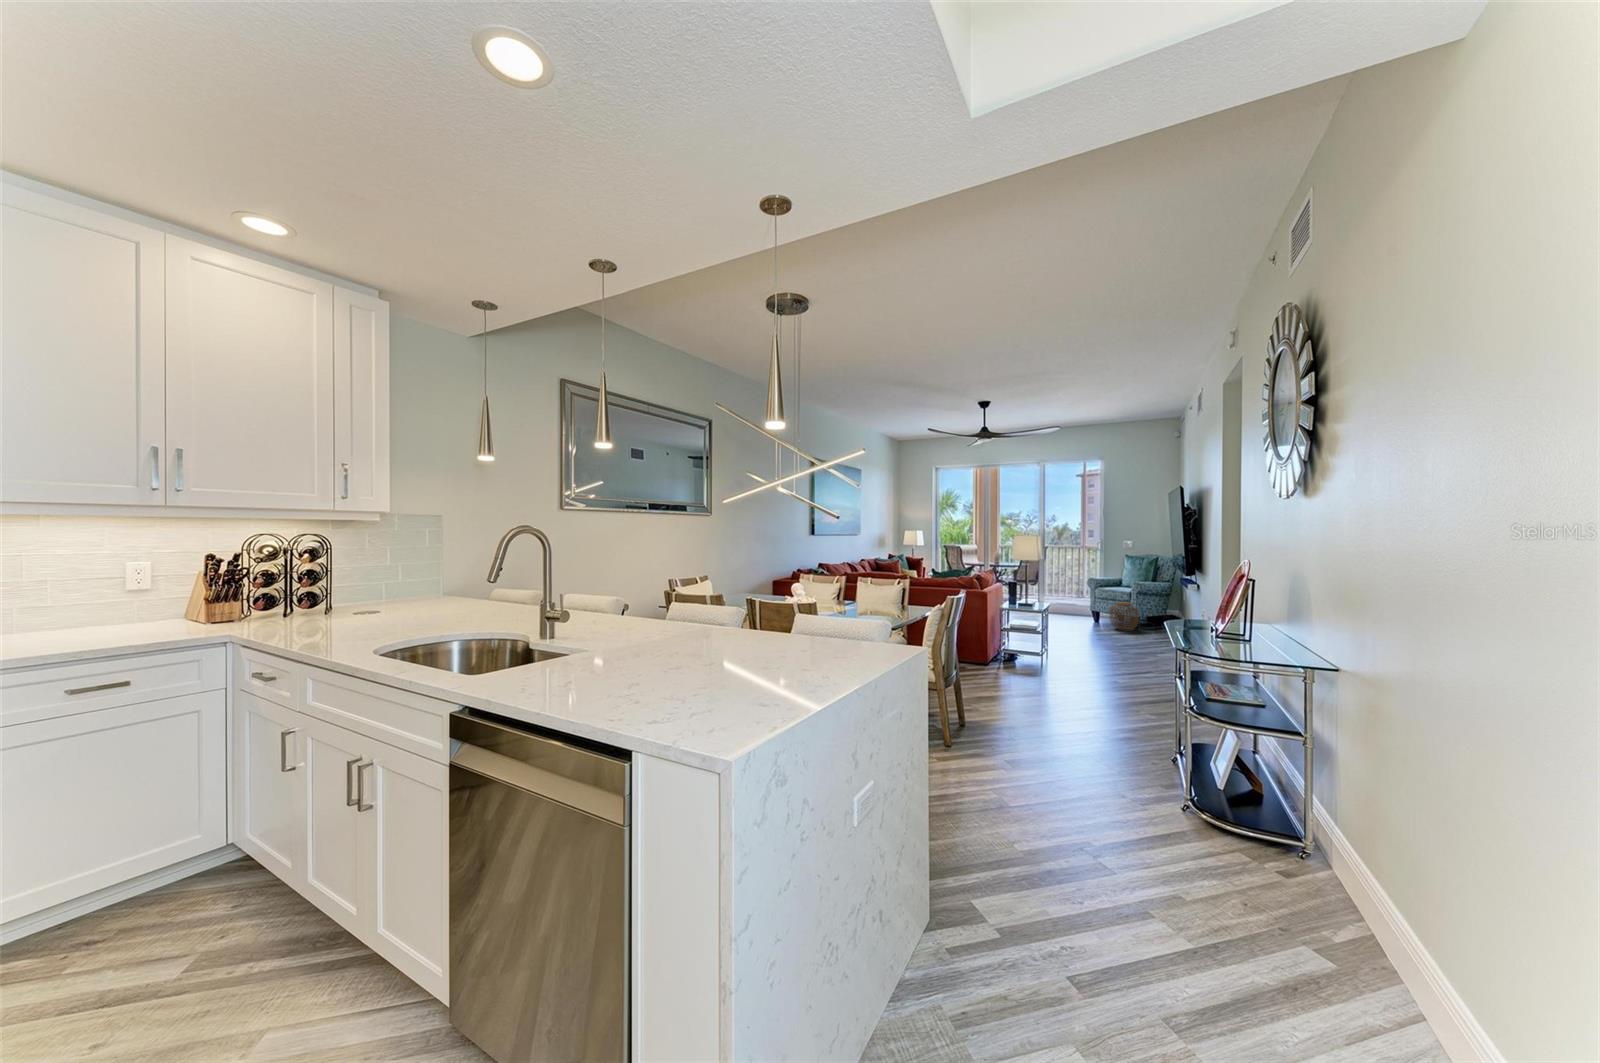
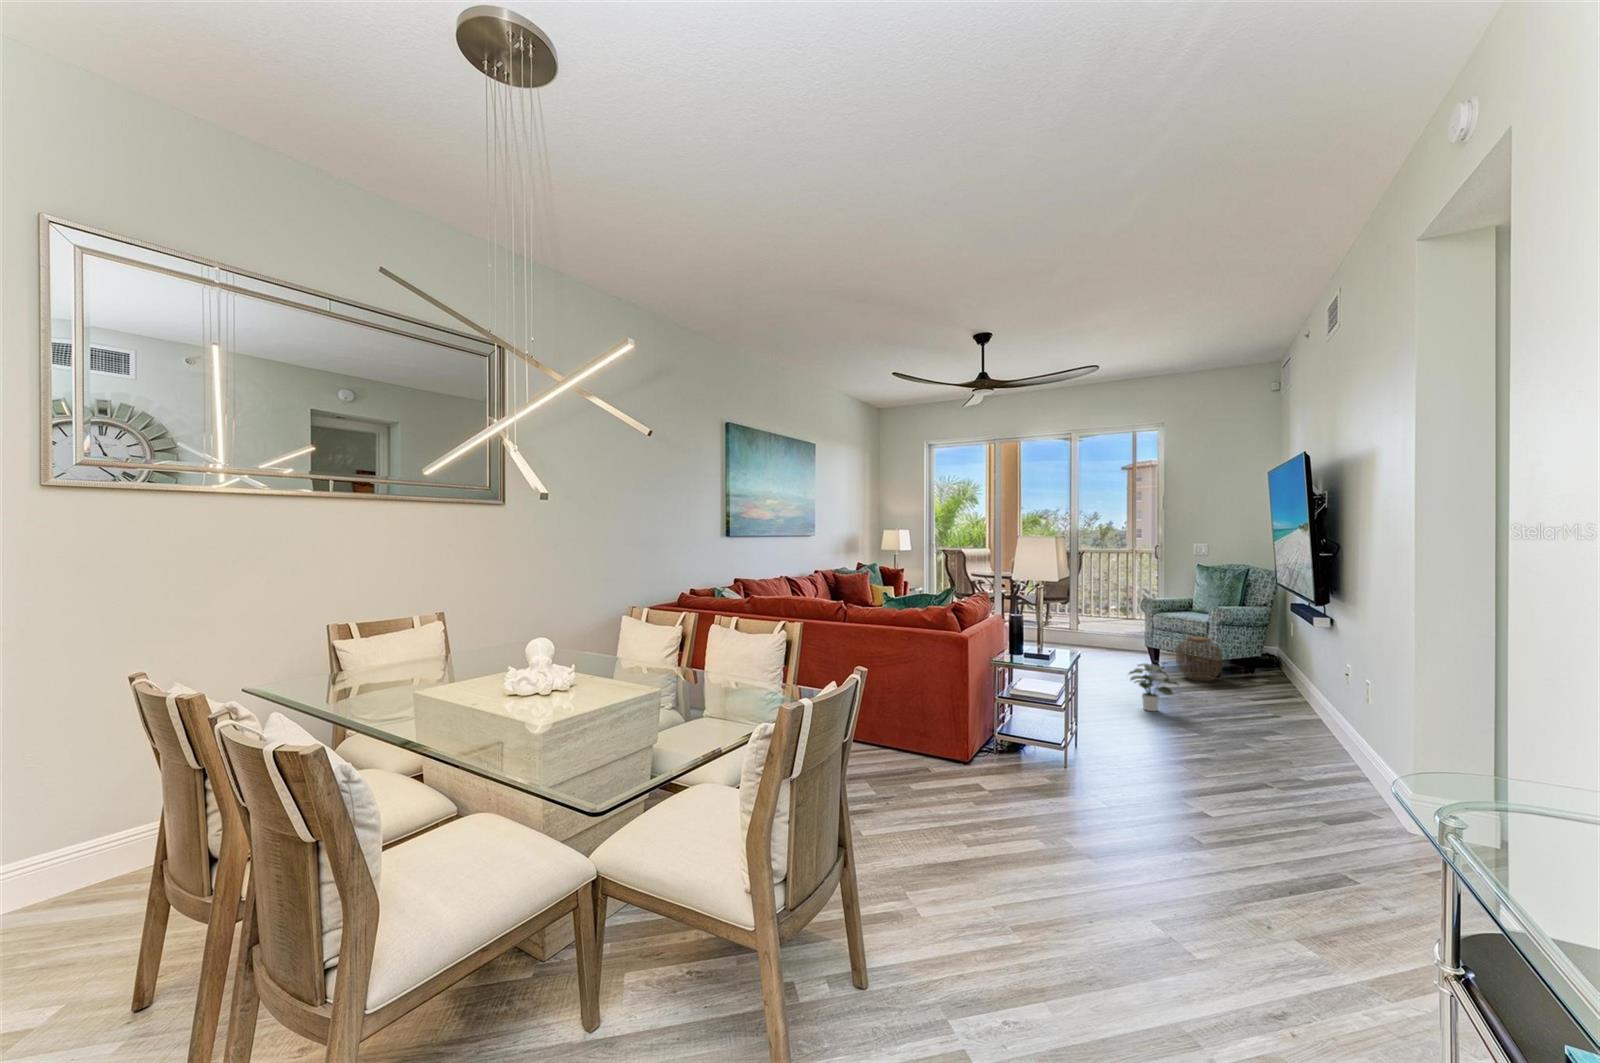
potted plant: none [1077,614,1110,645] -> present [1129,662,1180,711]

